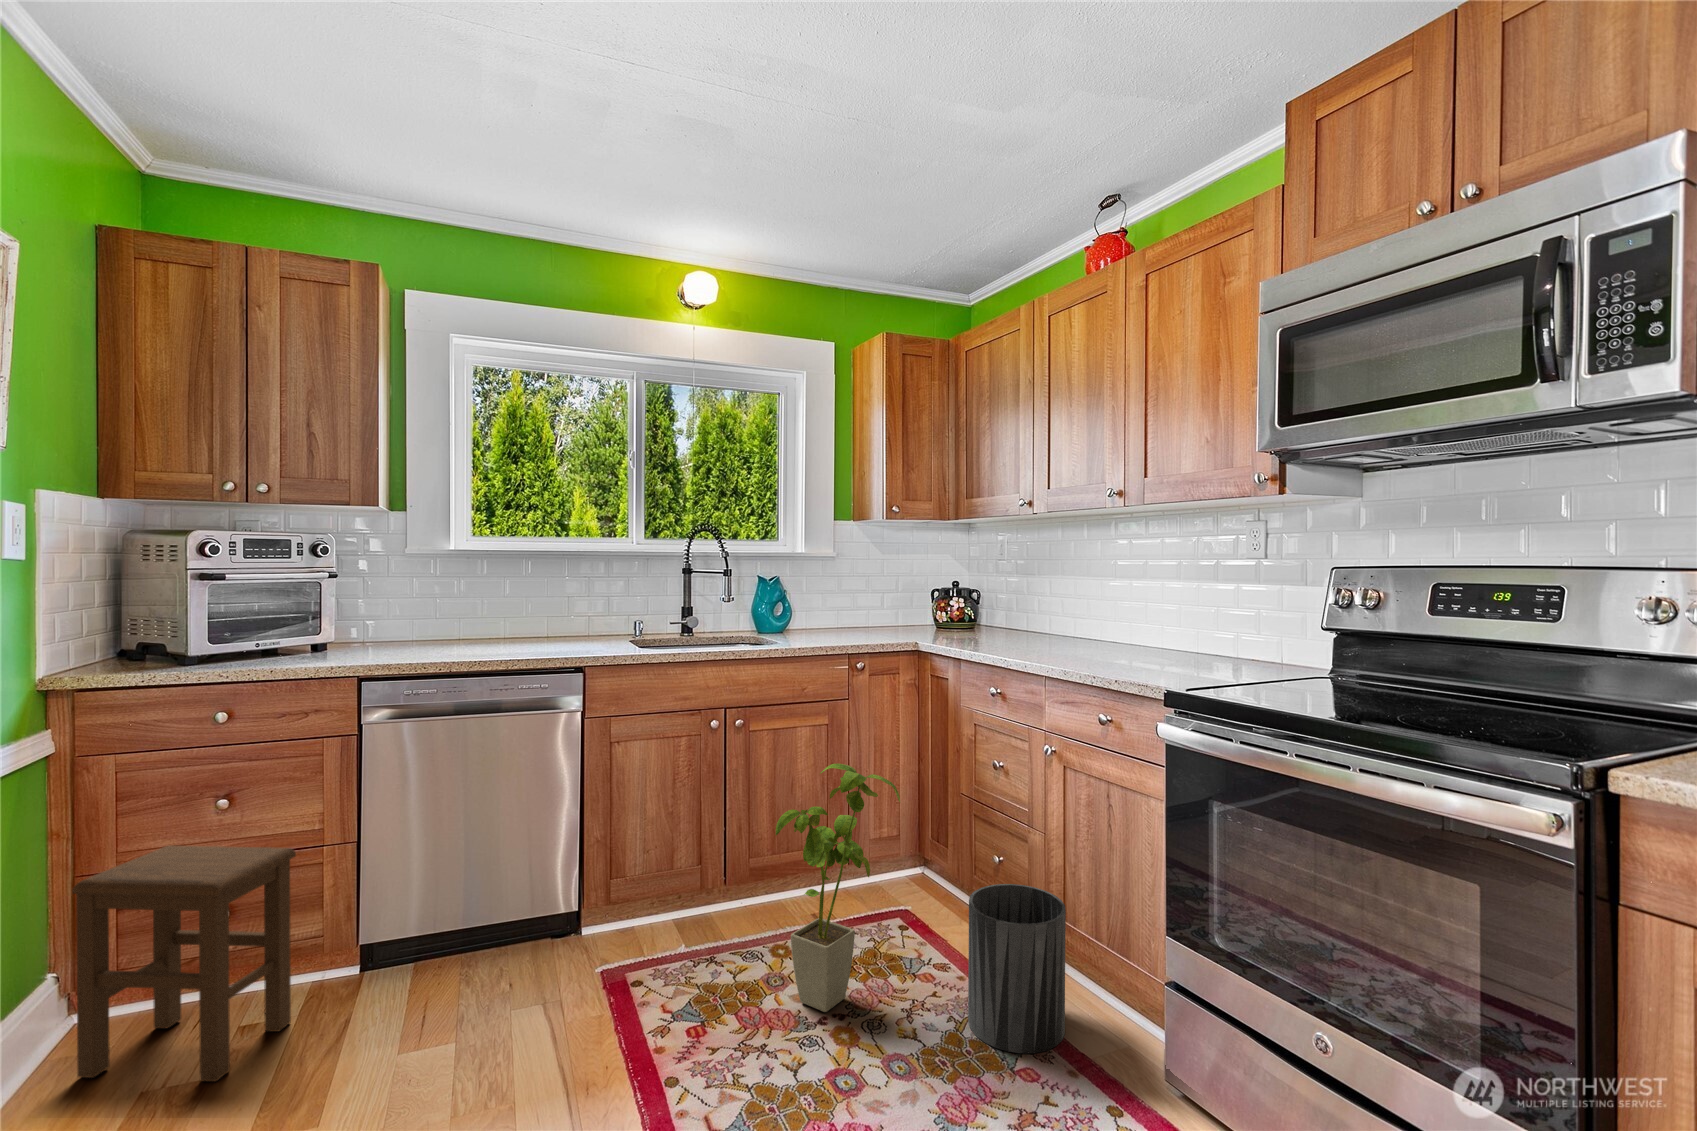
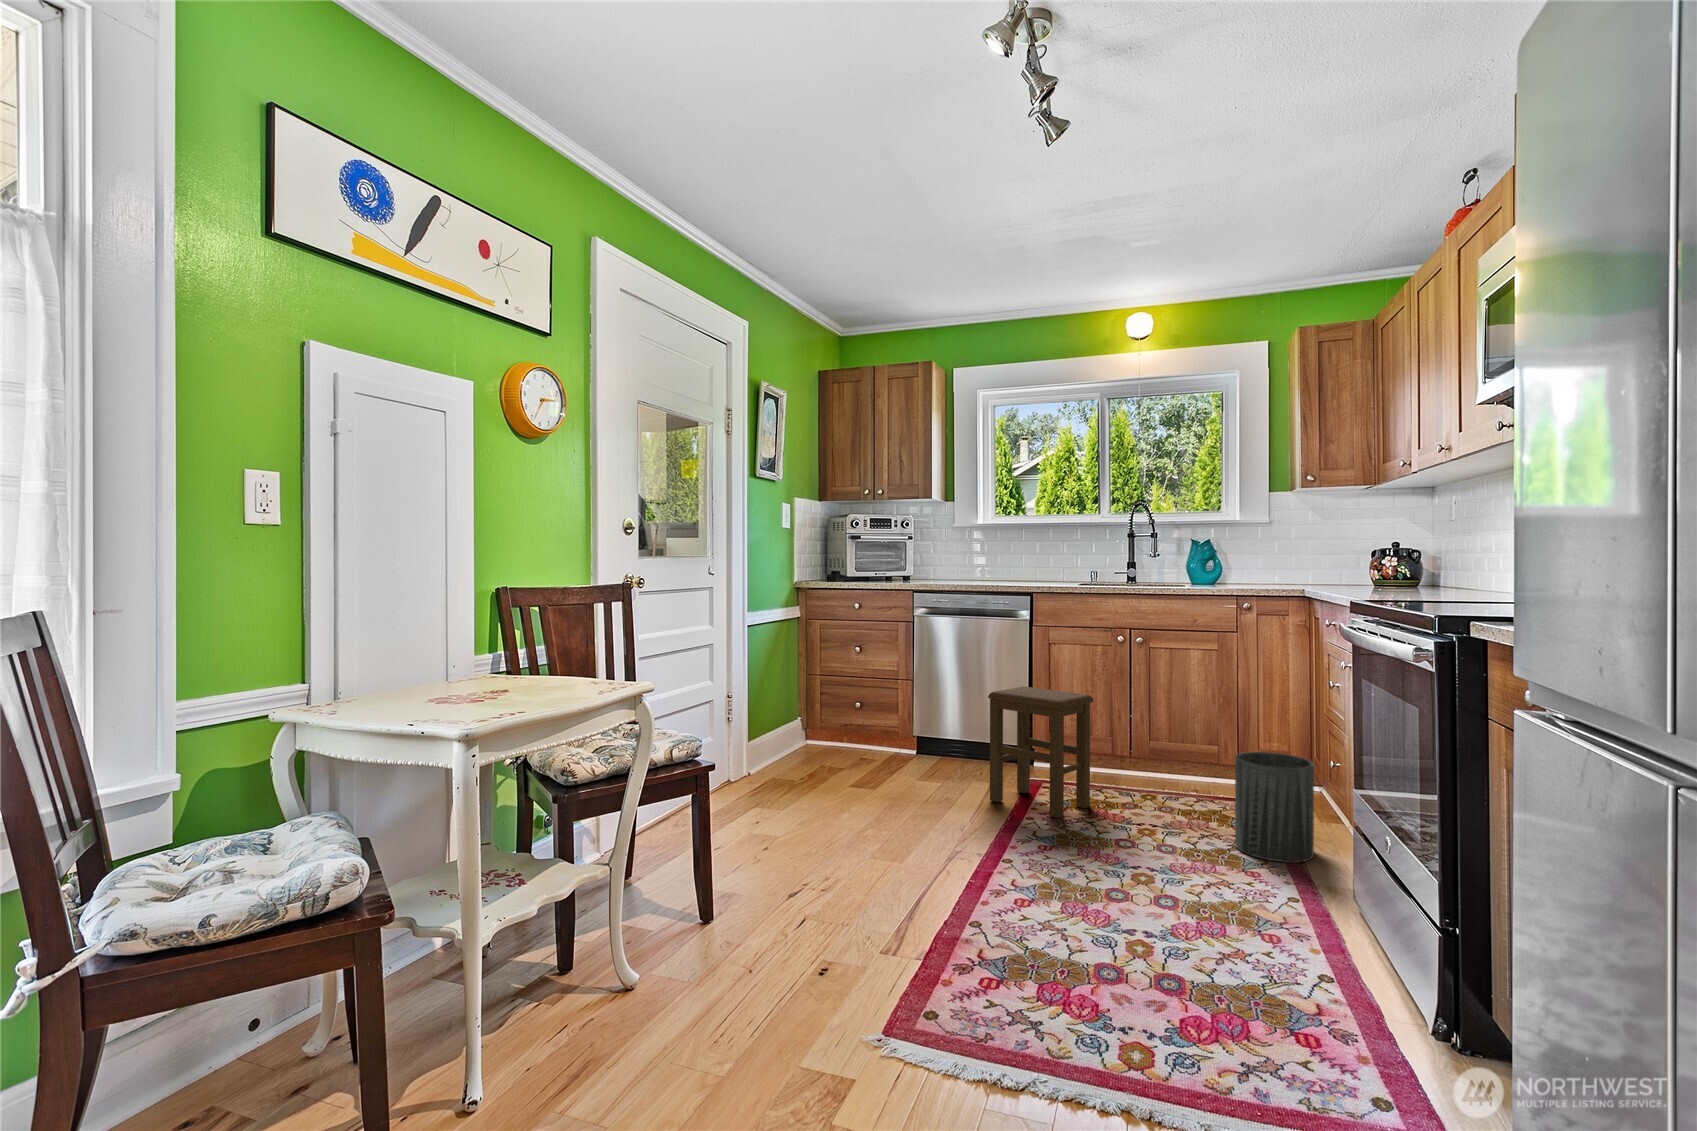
house plant: present [776,764,900,1012] -> none [1112,653,1200,816]
stool: present [72,846,296,1082] -> present [988,686,1093,818]

